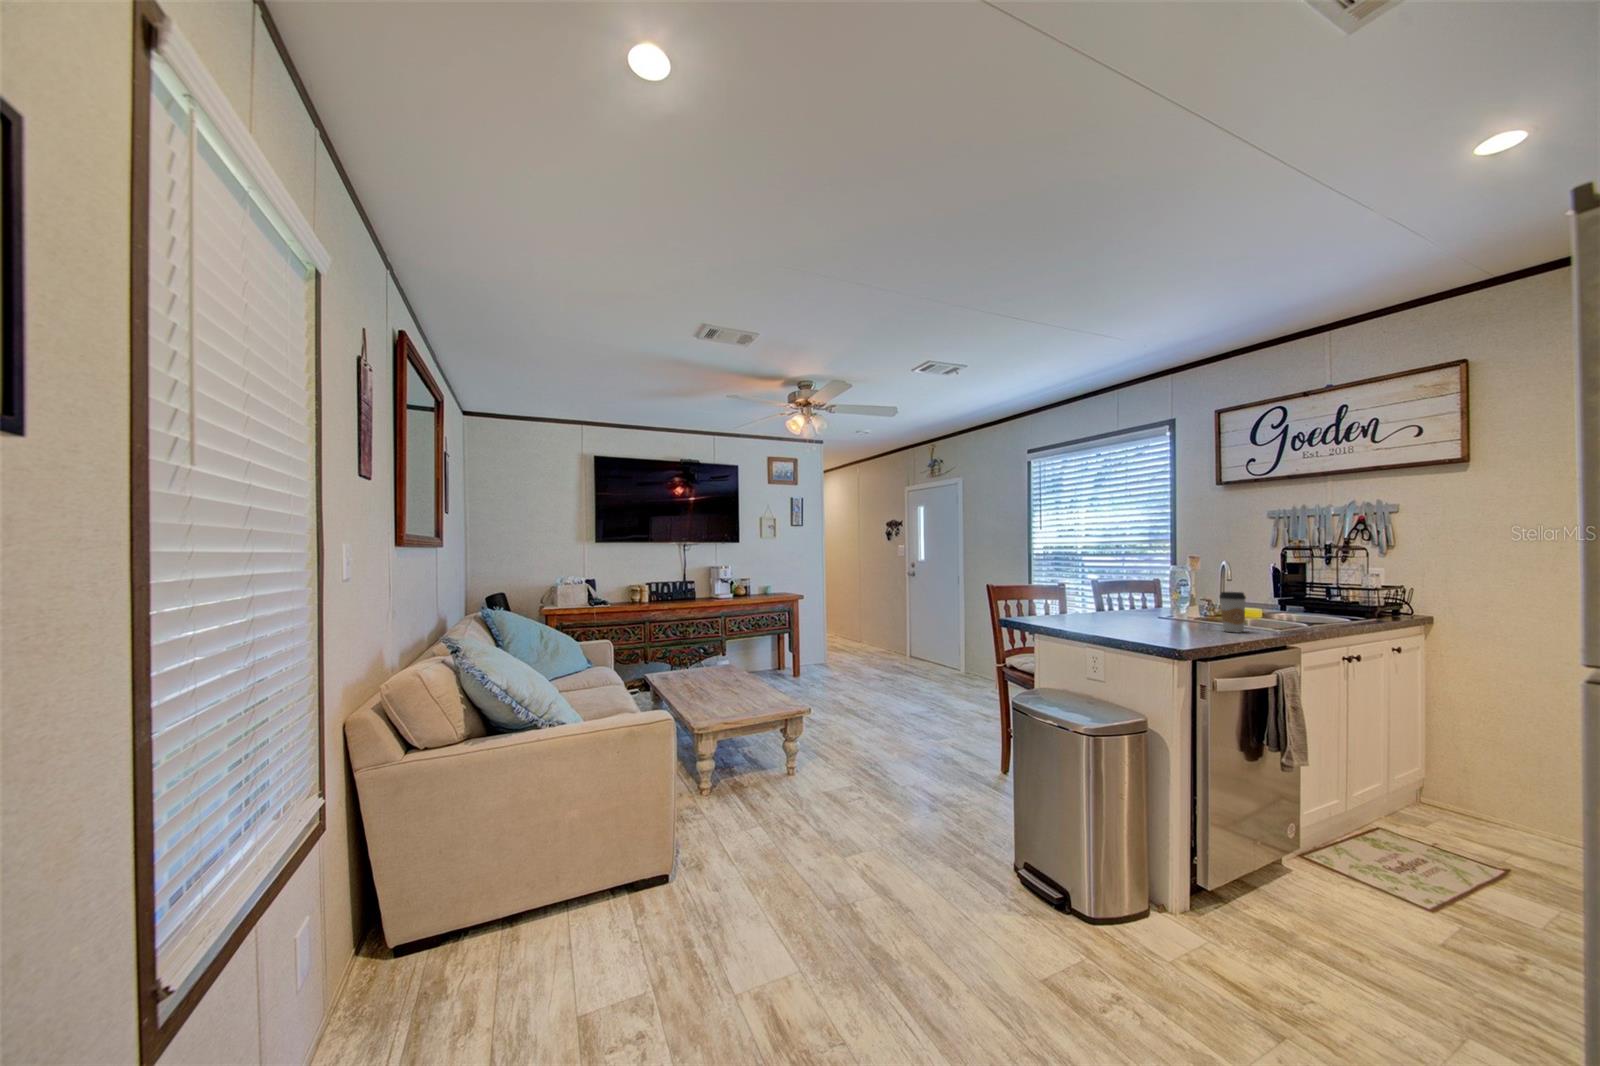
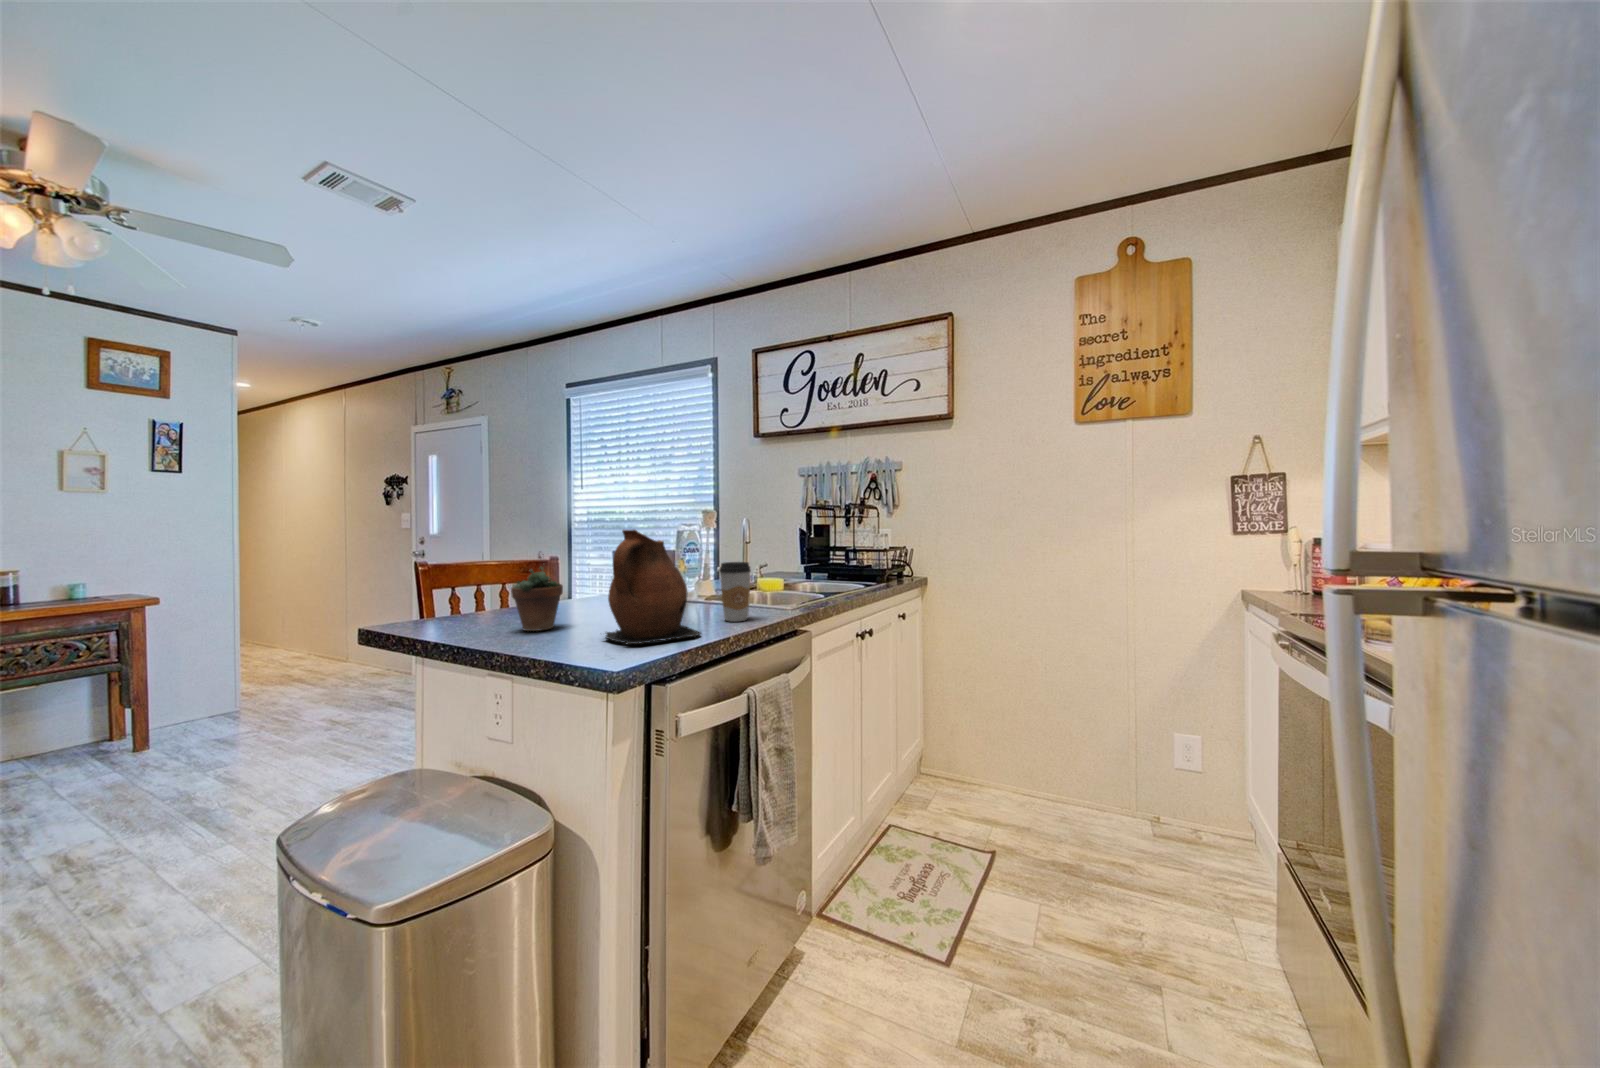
ceramic pitcher: none [1139,569,1214,638] -> present [606,530,701,644]
succulent plant: none [1072,579,1103,626] -> present [511,553,563,631]

